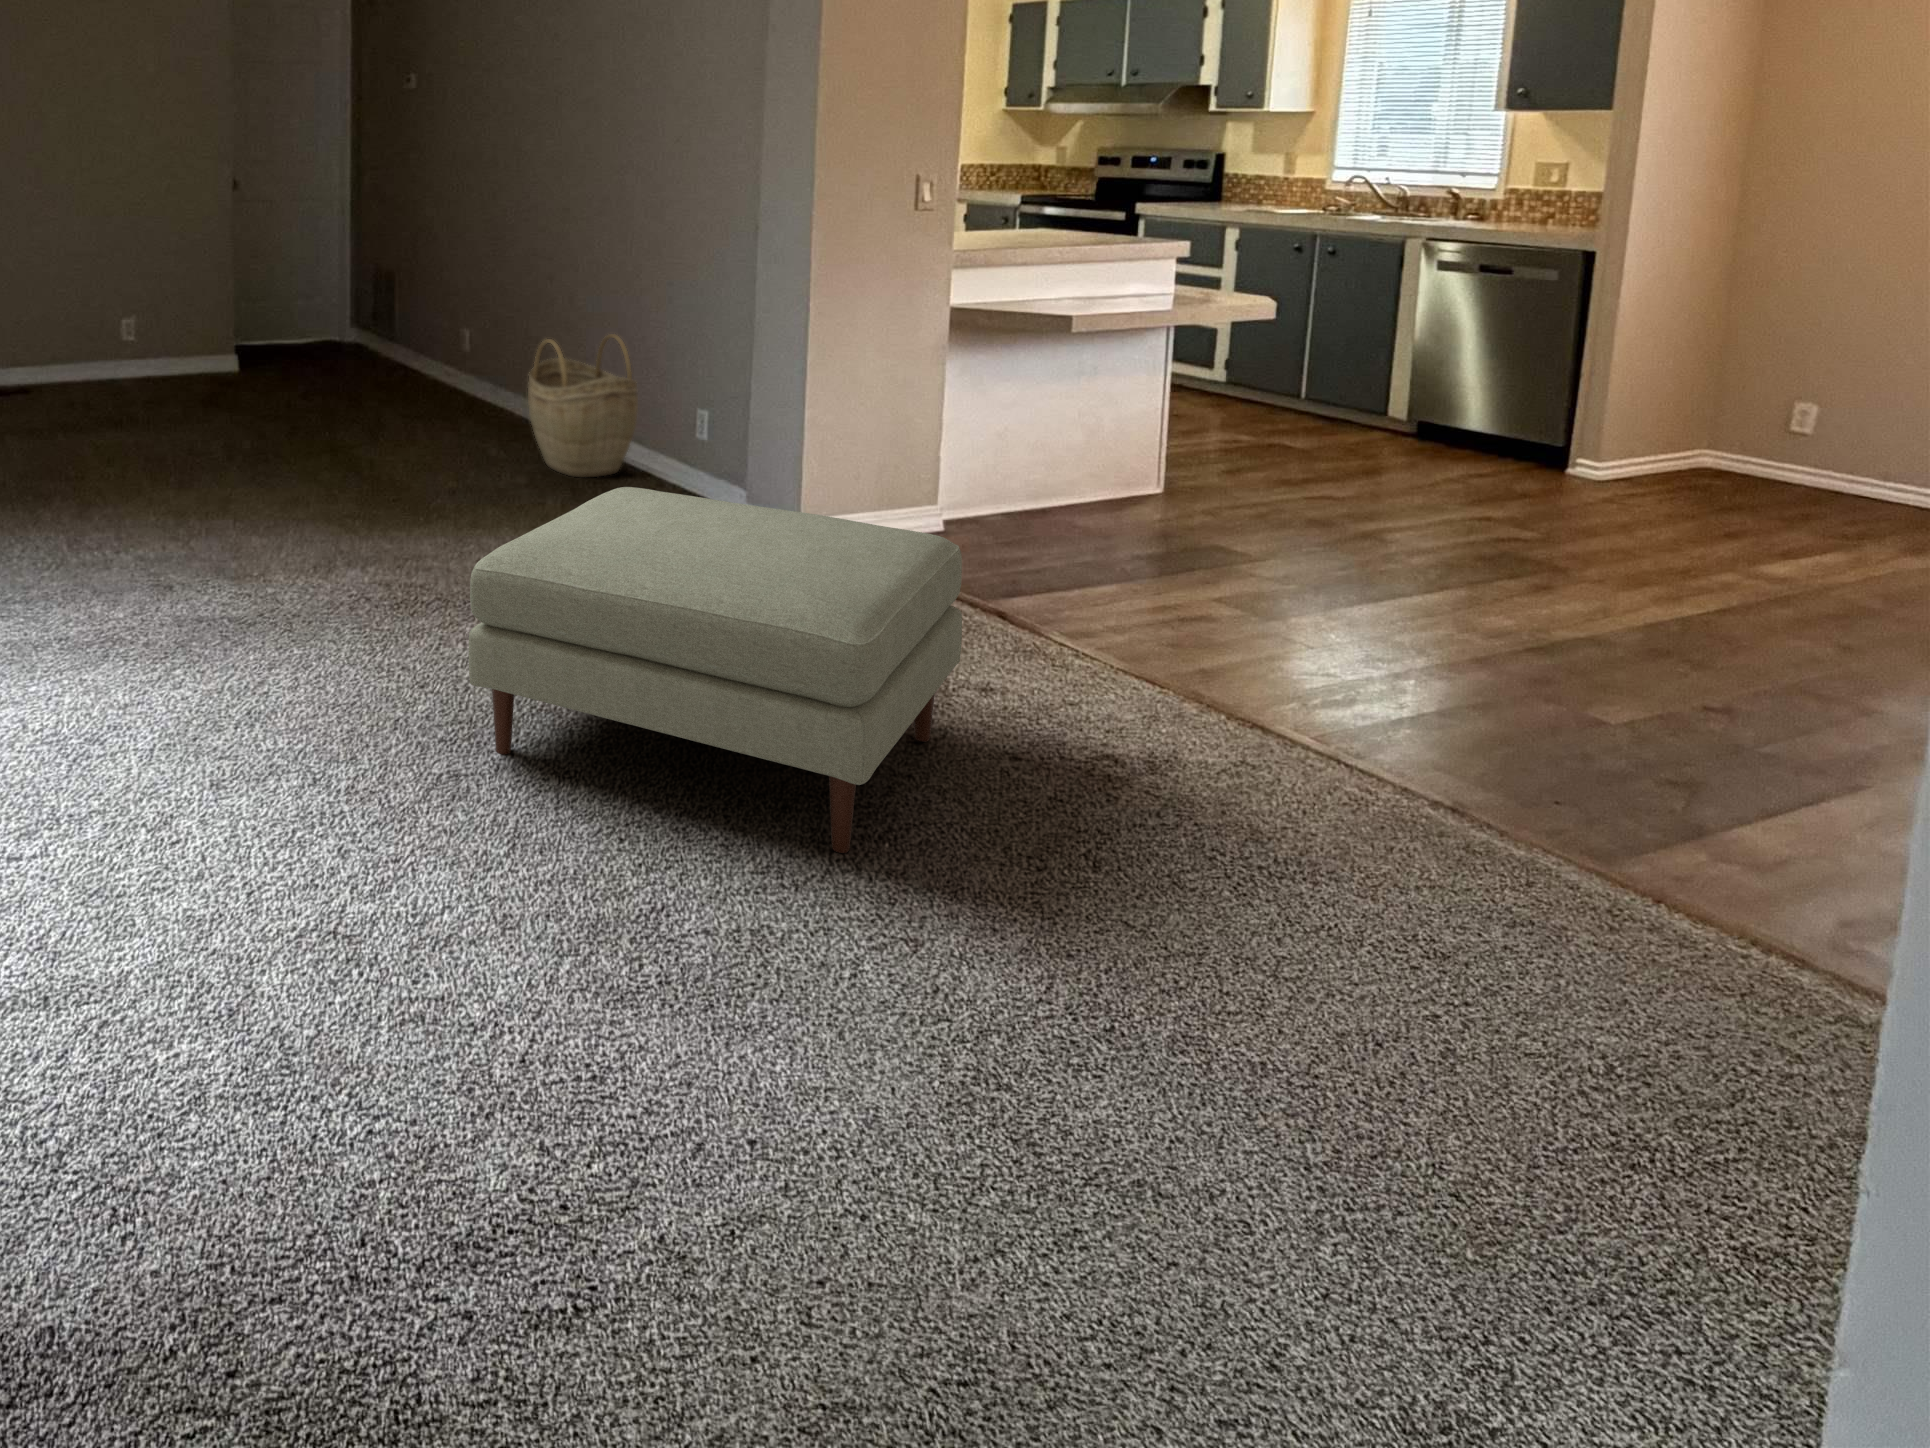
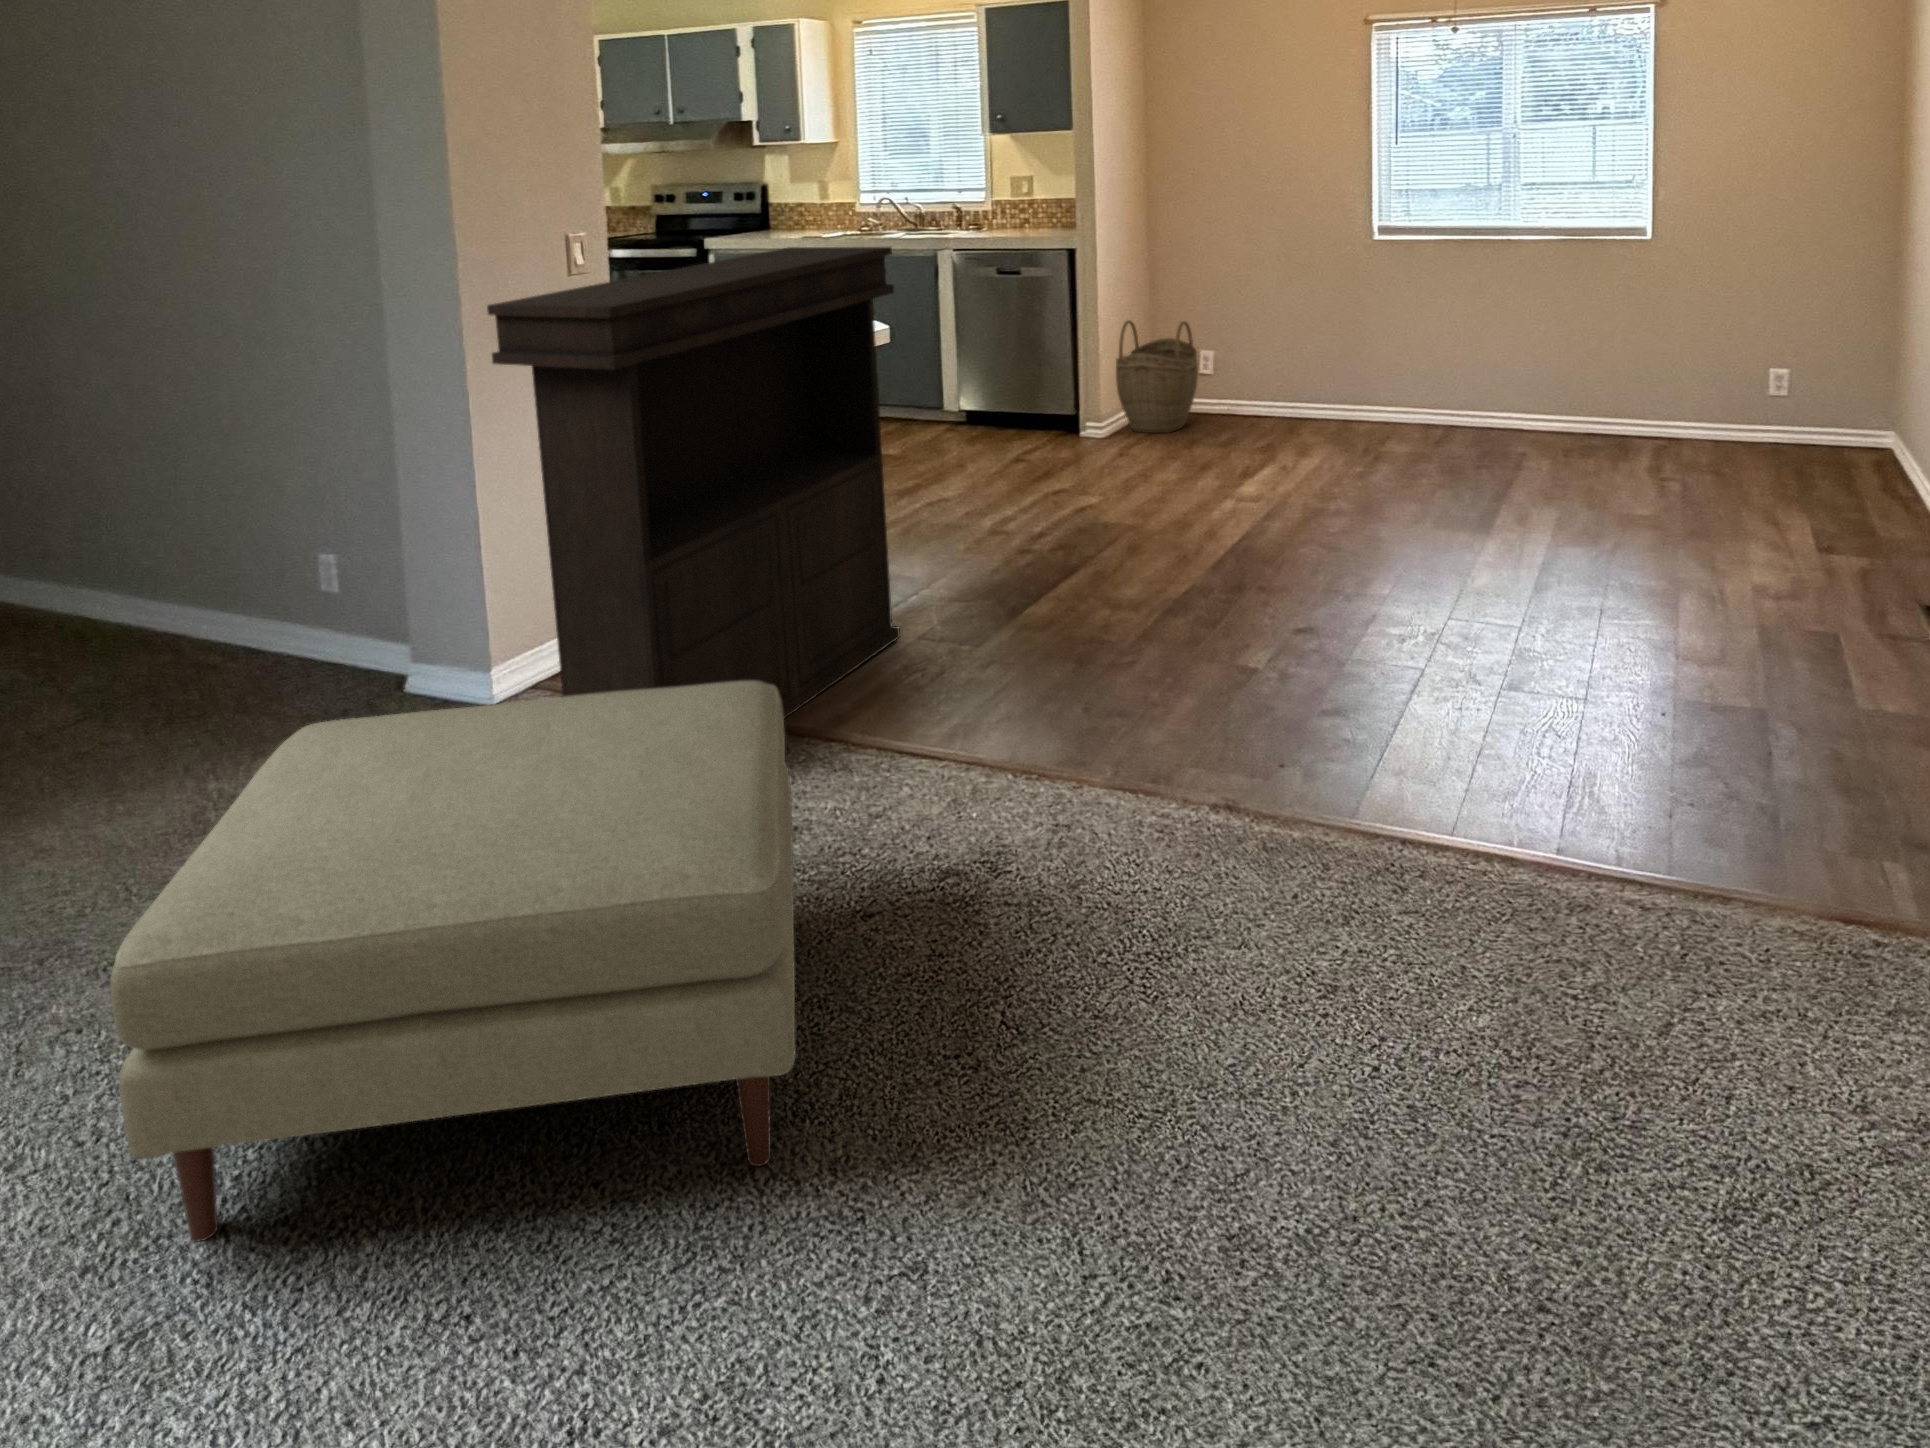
console table: none [808,204,1228,645] -> present [487,247,900,719]
woven basket: present [528,334,638,477] -> present [1116,320,1198,433]

